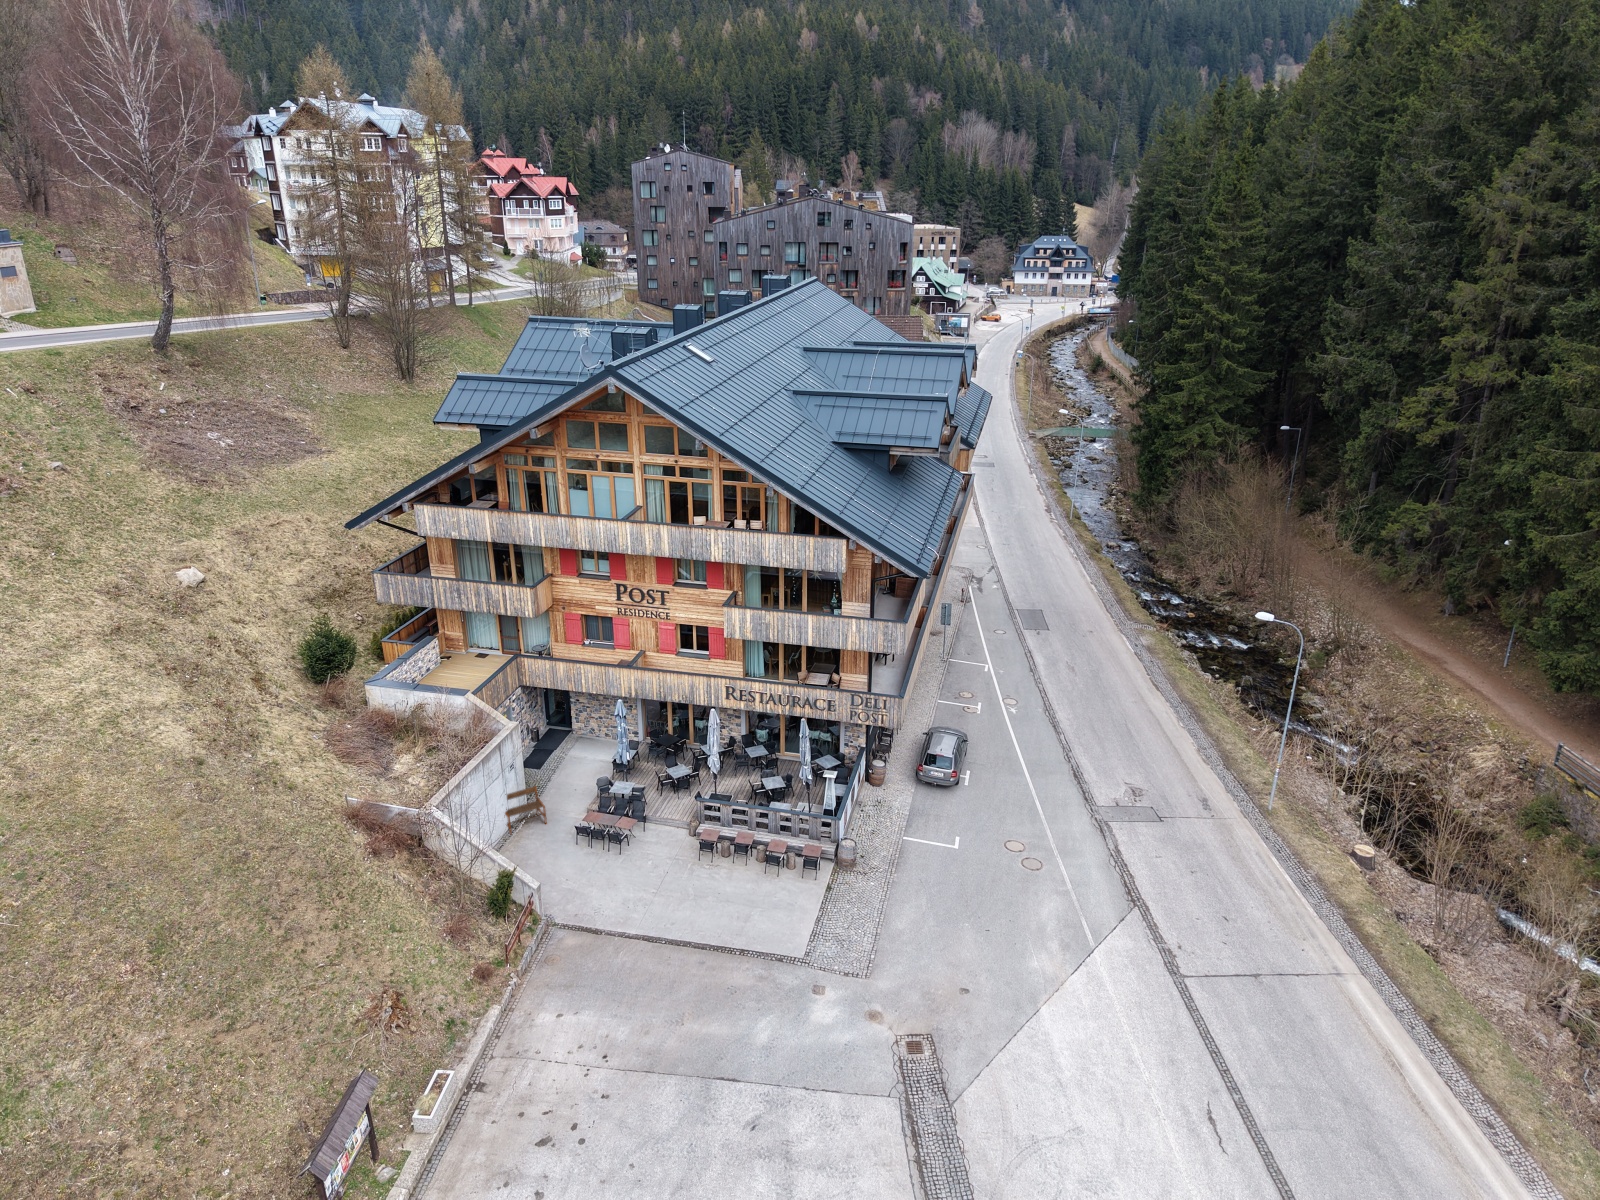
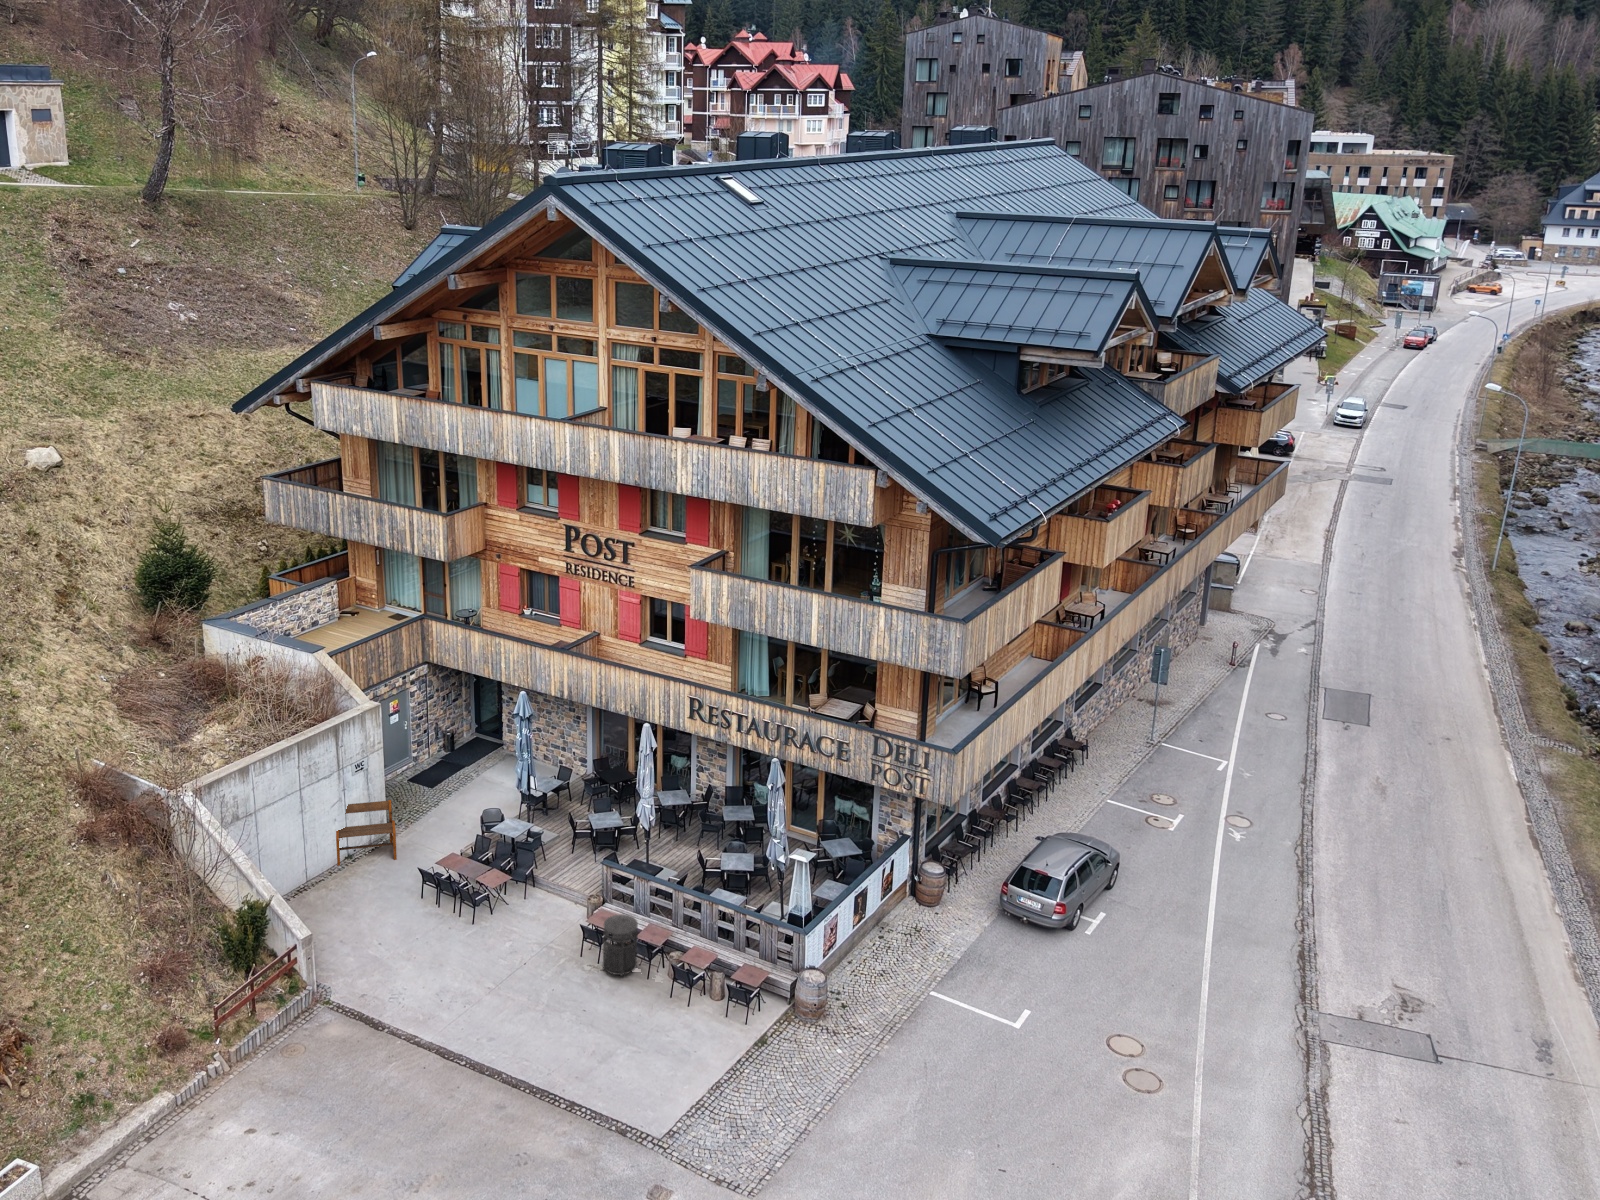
trash can: none [716,832,737,872] -> present [603,915,638,977]

